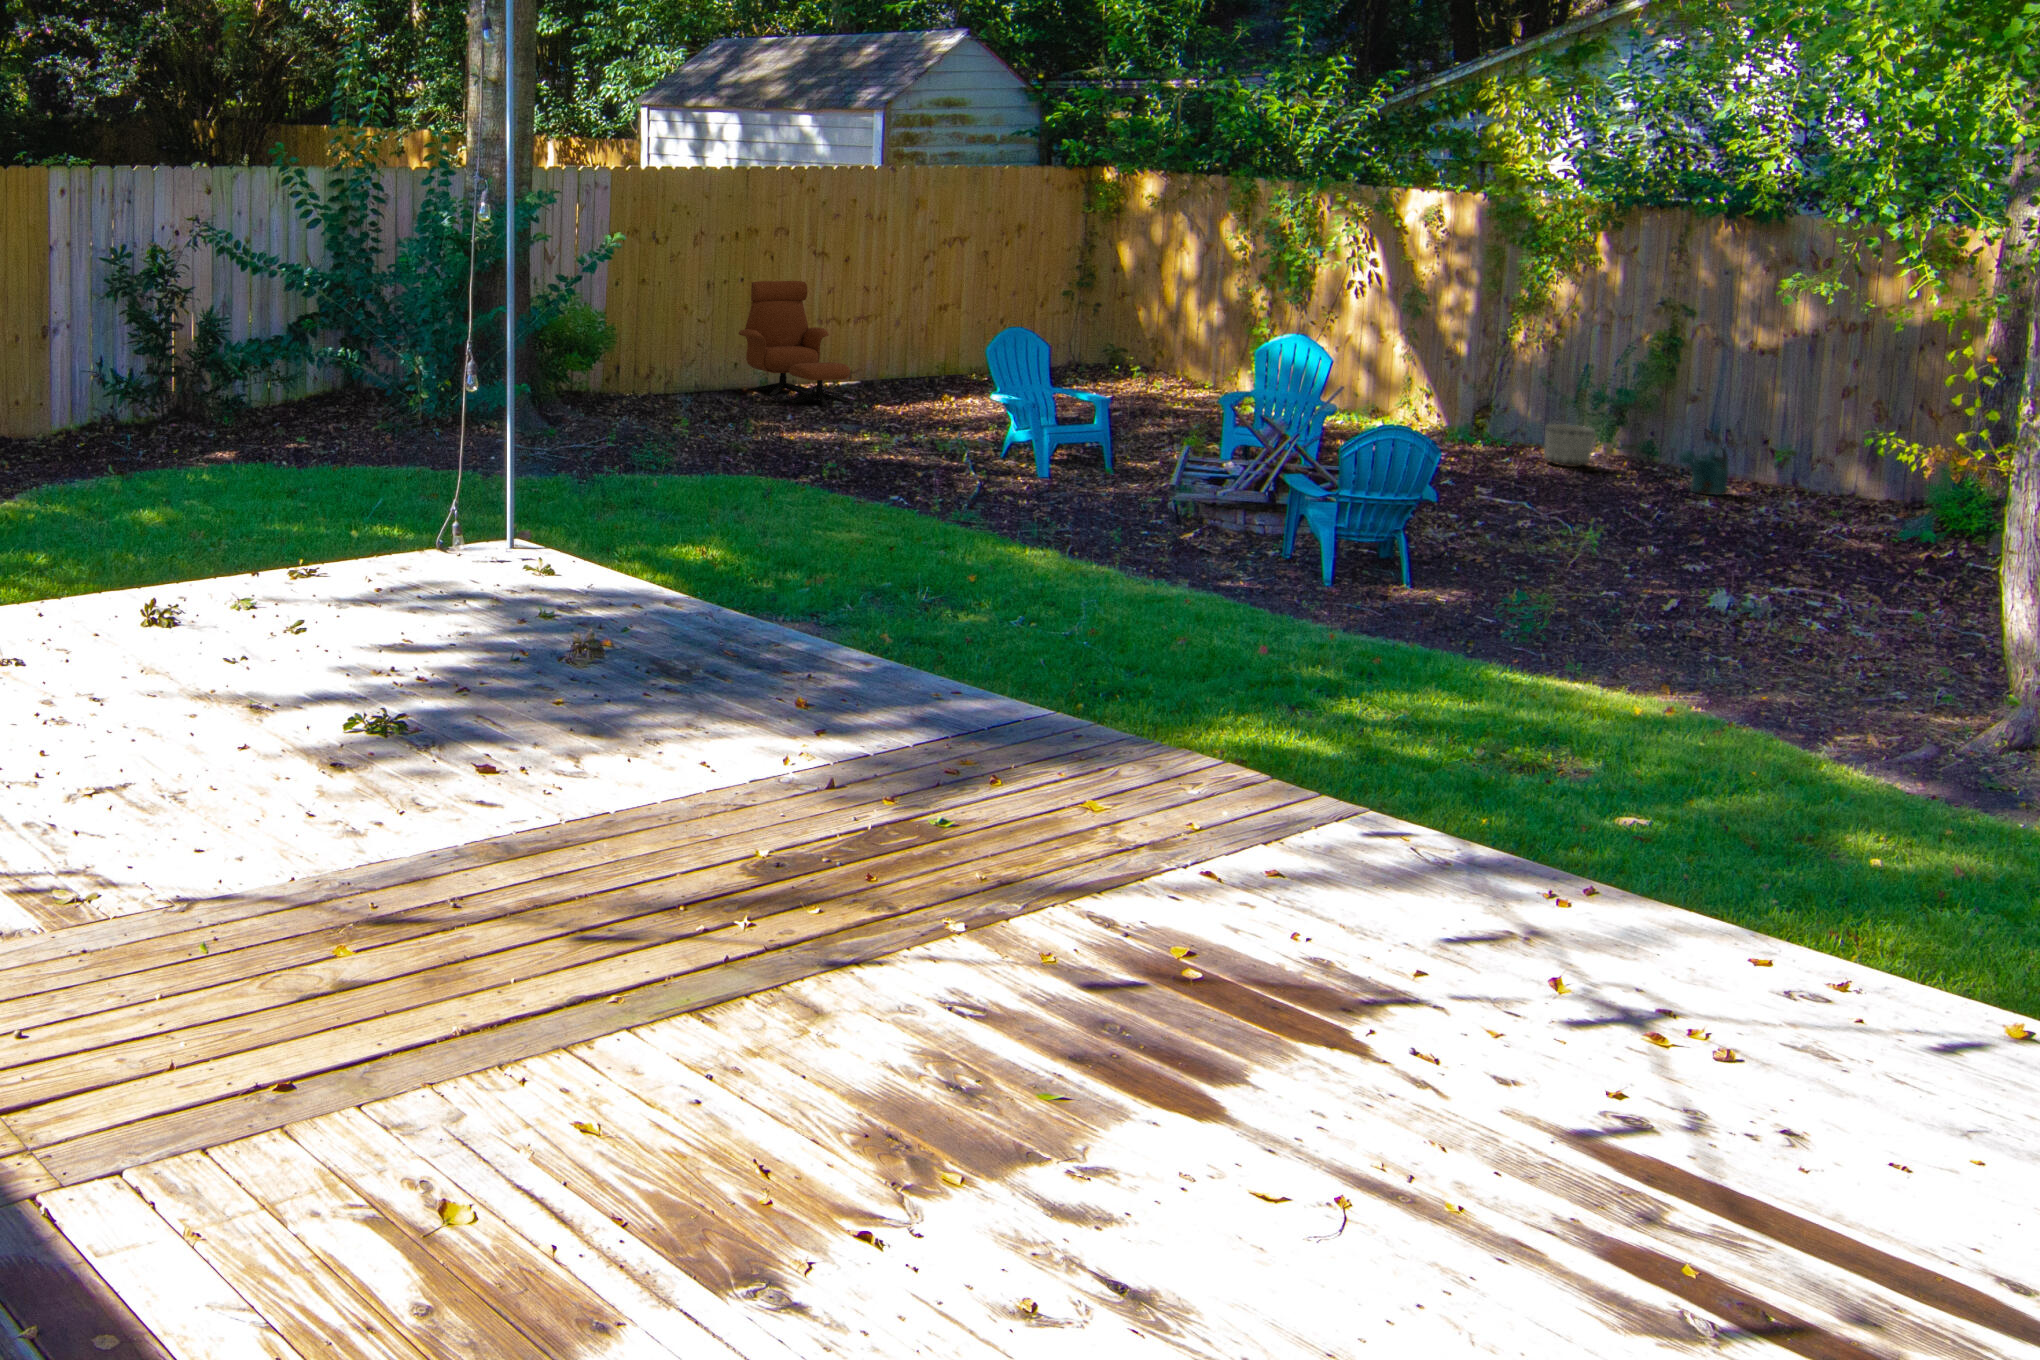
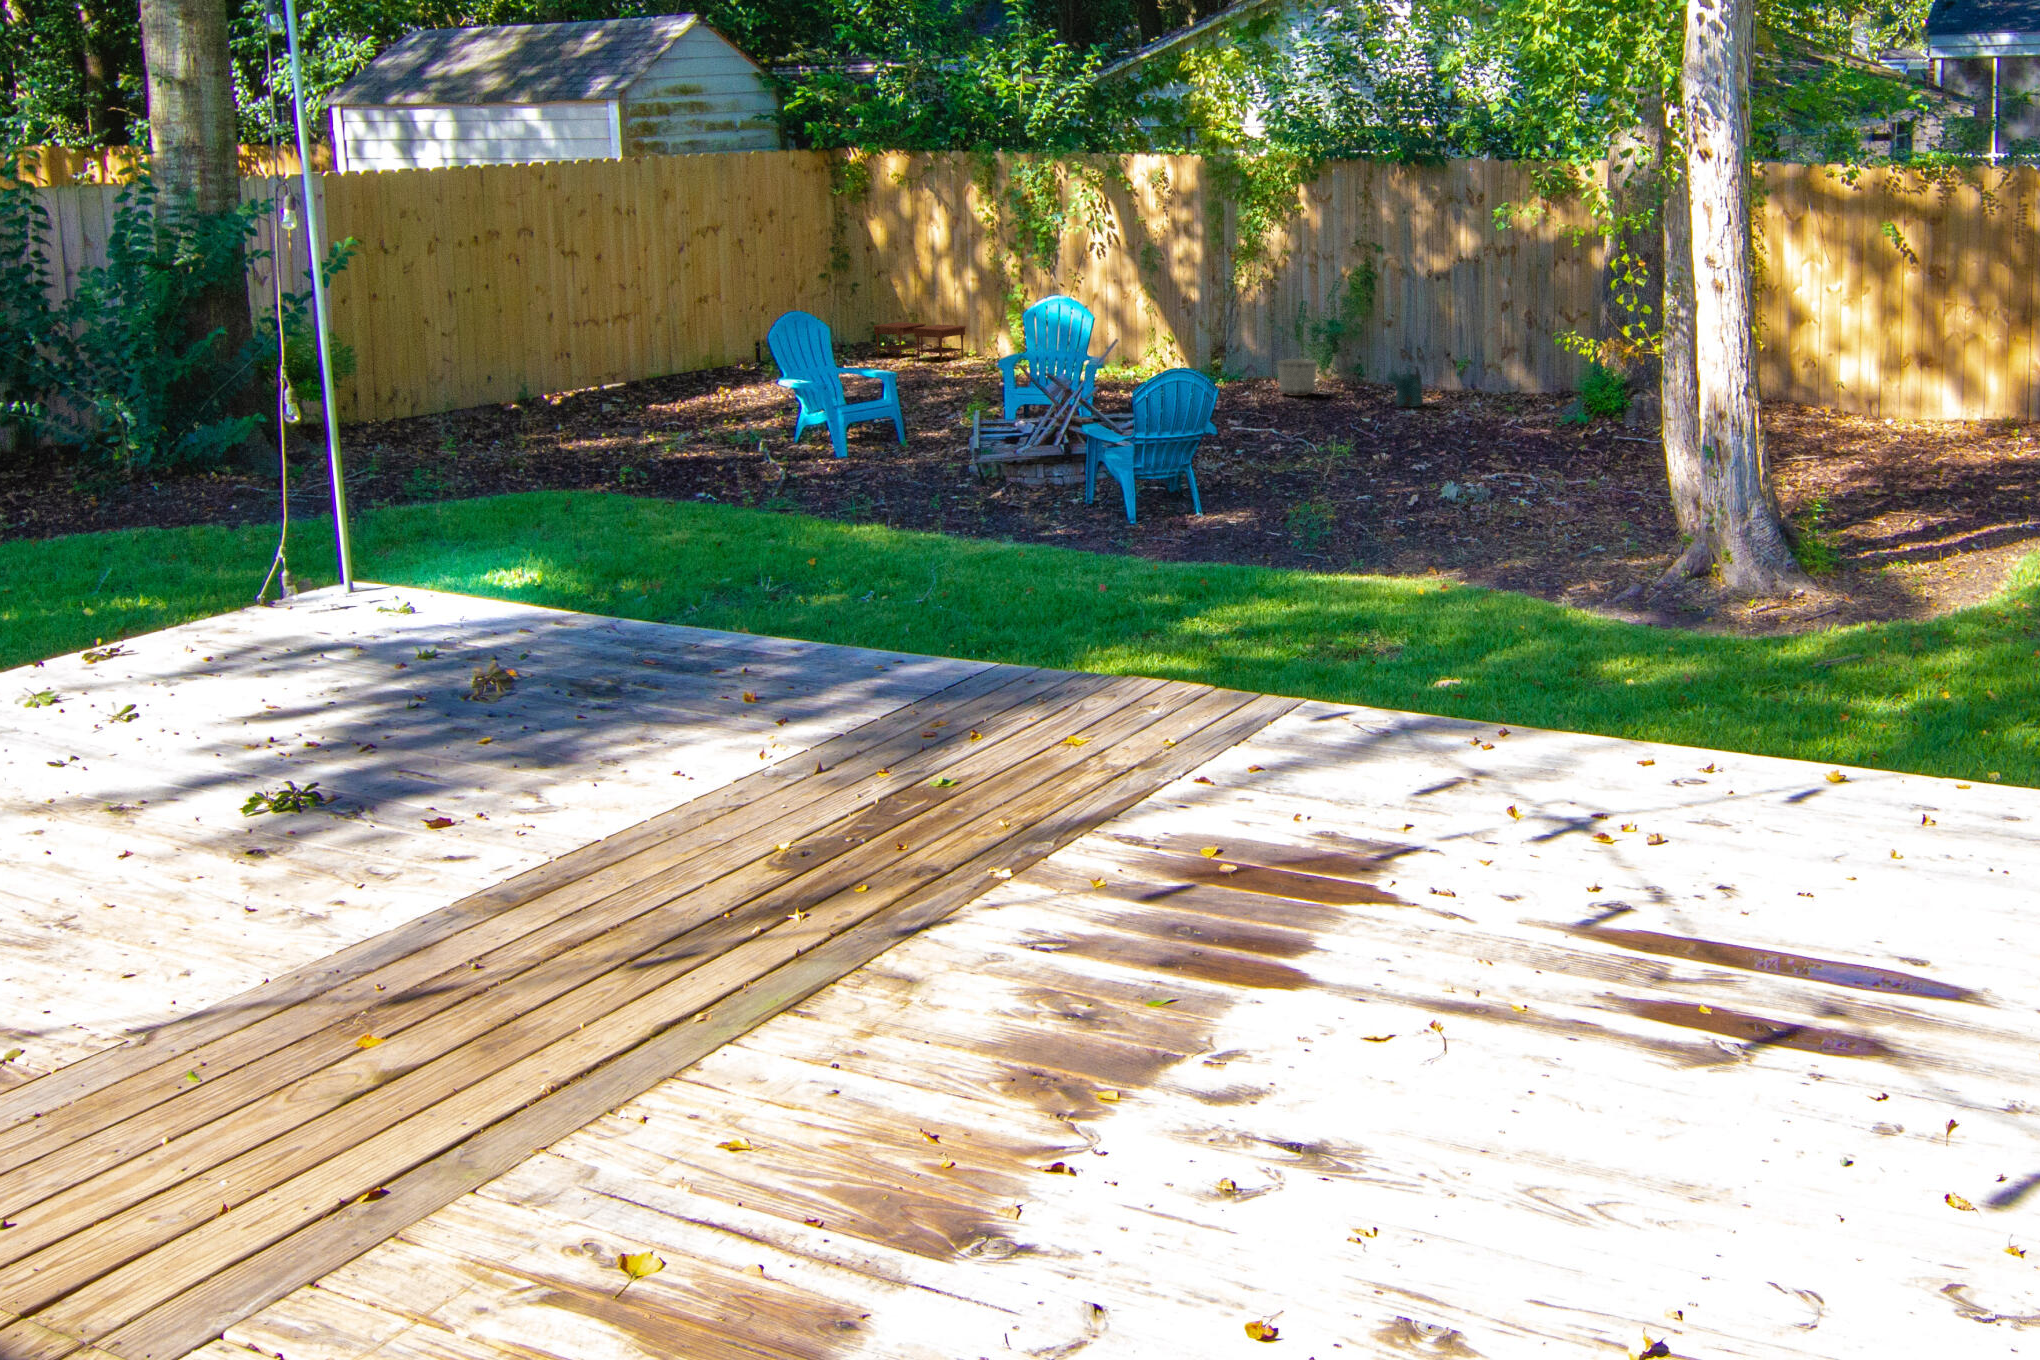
lounge chair: present [738,281,850,406] -> none [484,281,622,413]
side table: none [1108,345,1203,389] -> present [873,322,966,362]

